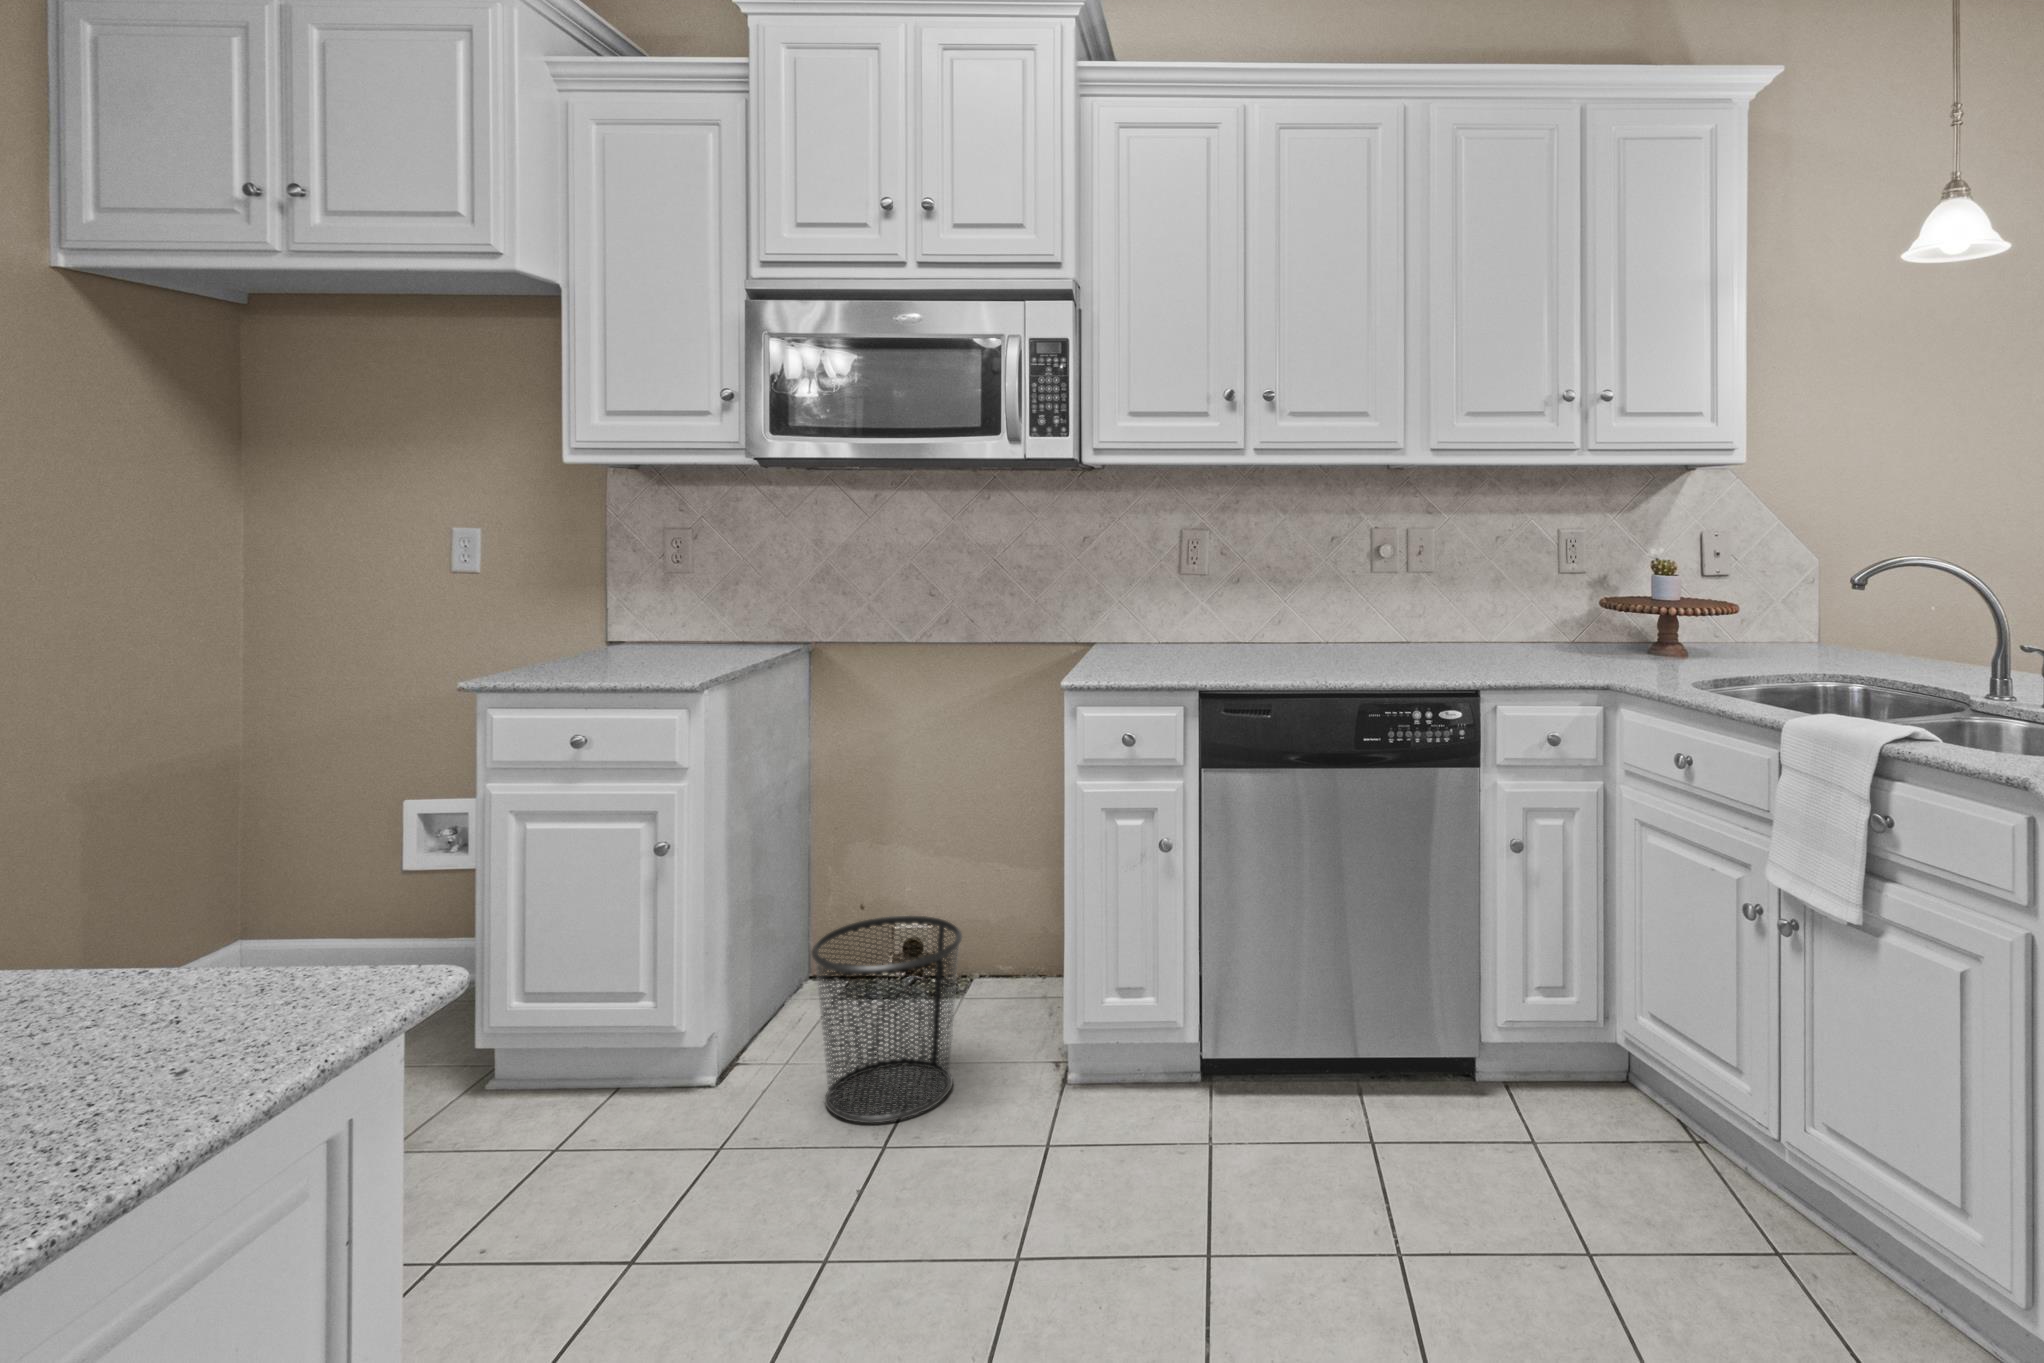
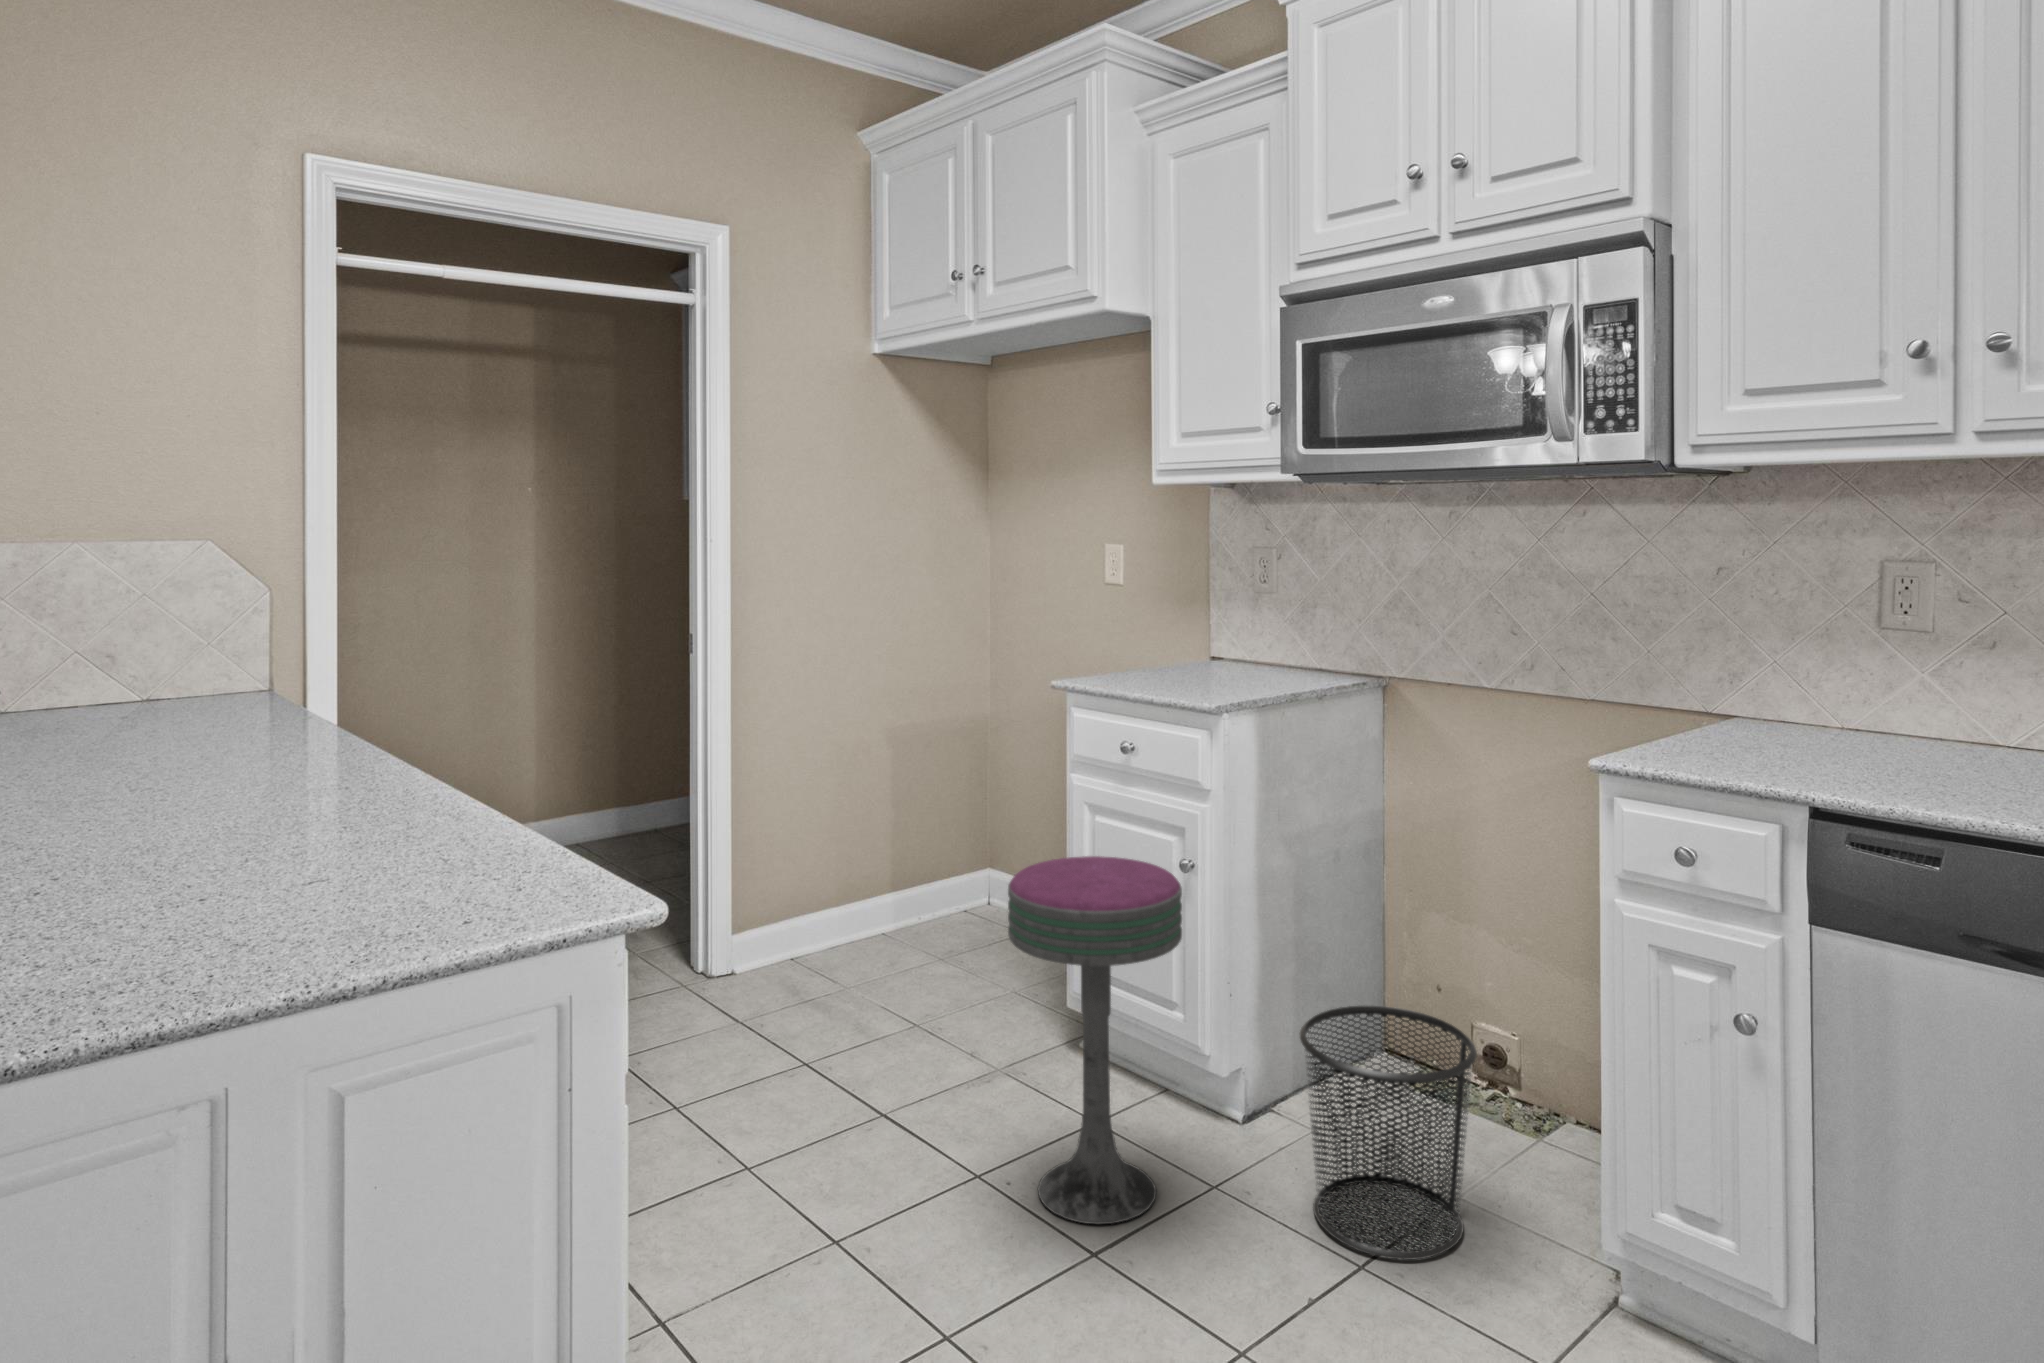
bar stool: none [502,842,705,1218] -> present [1008,856,1182,1224]

